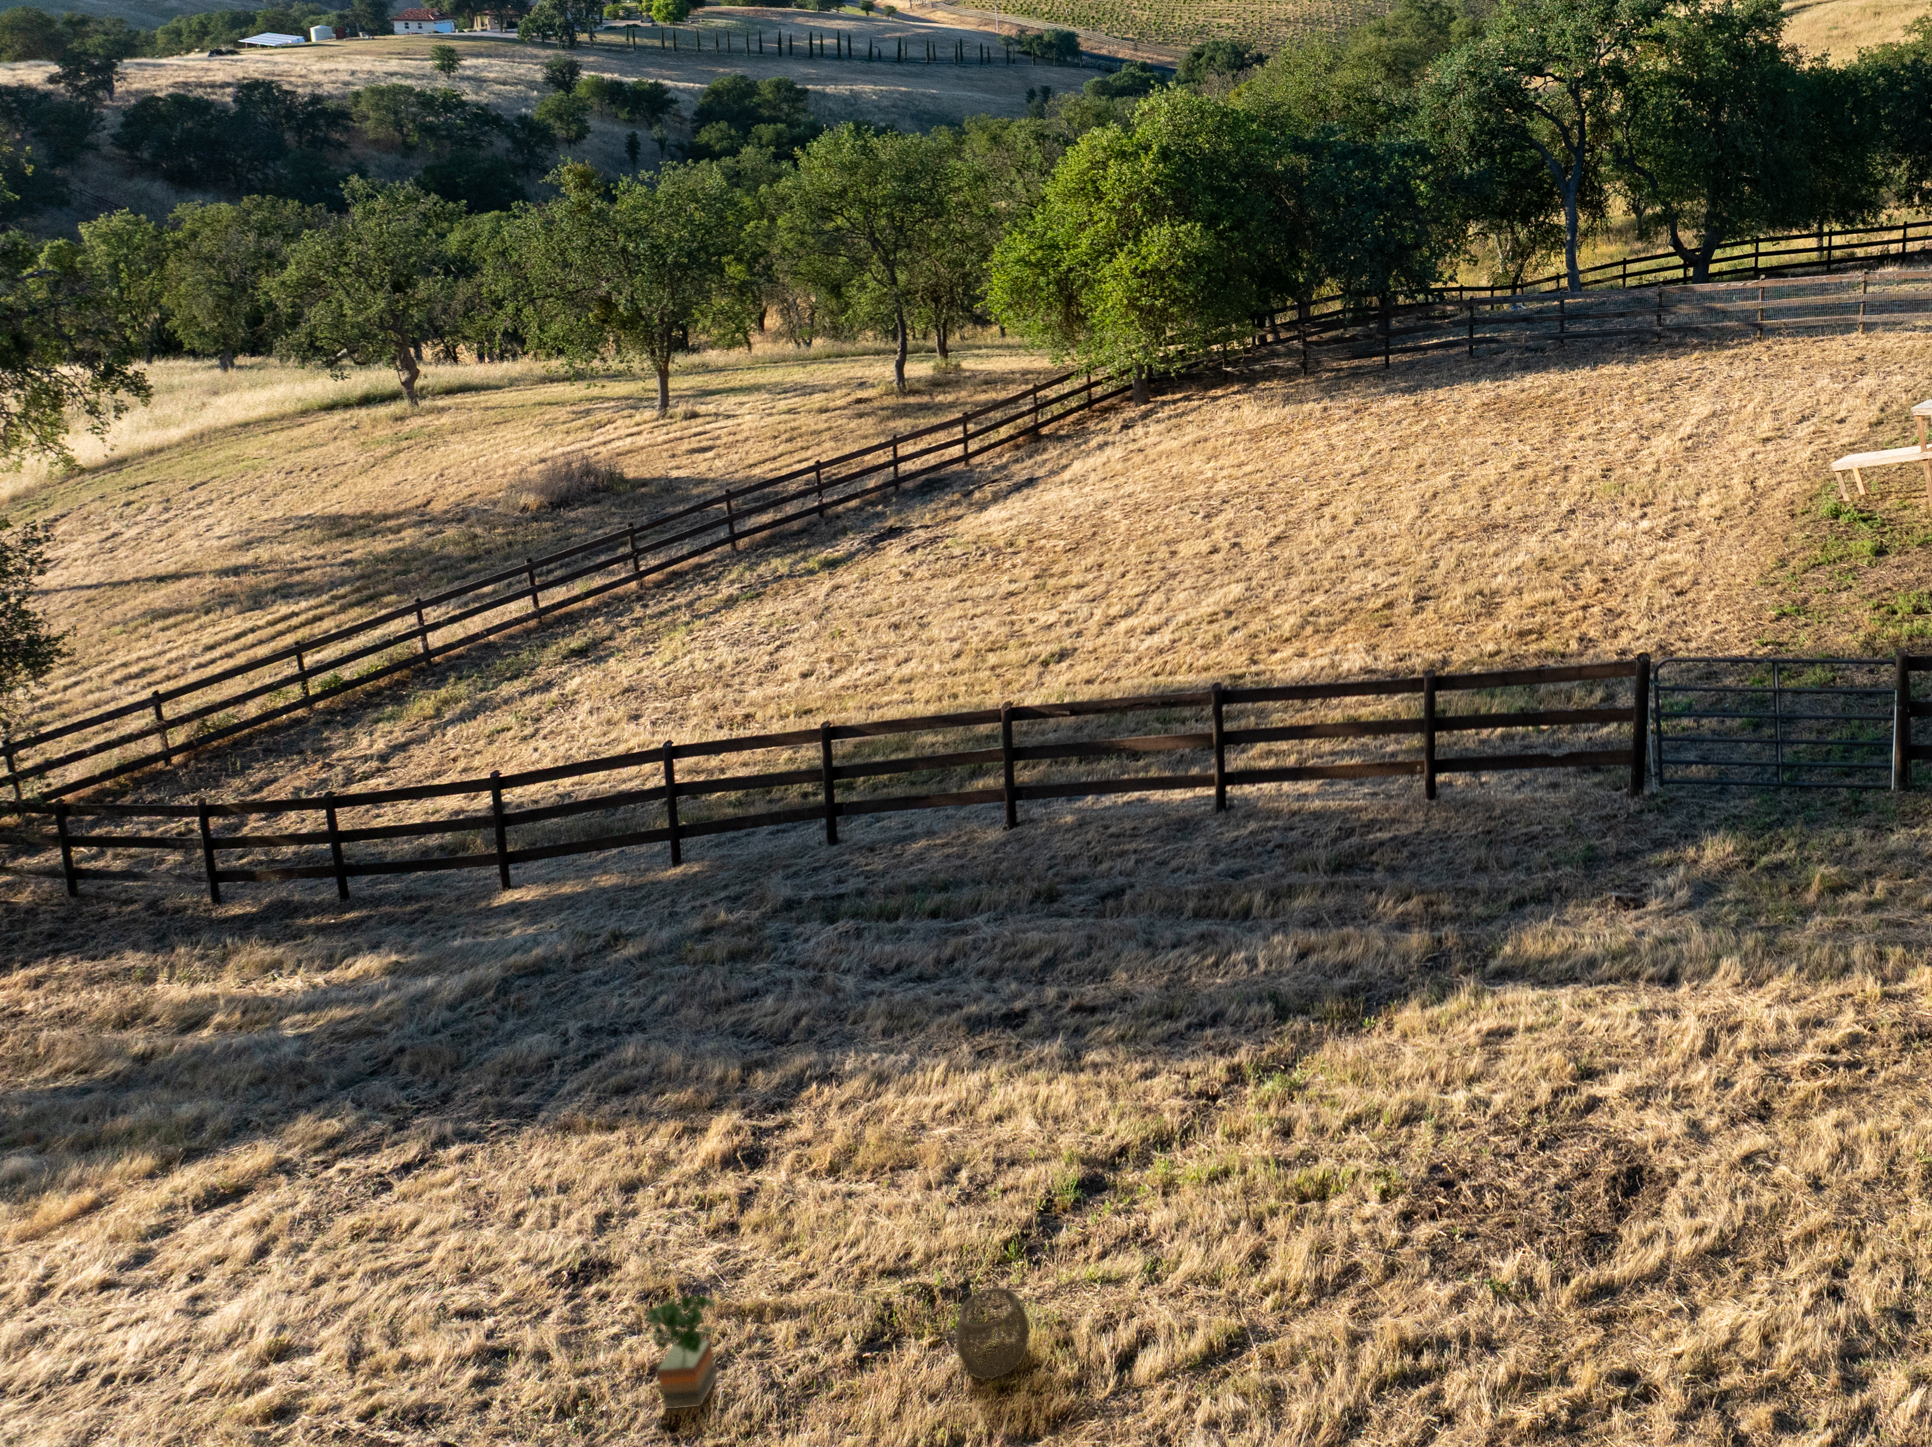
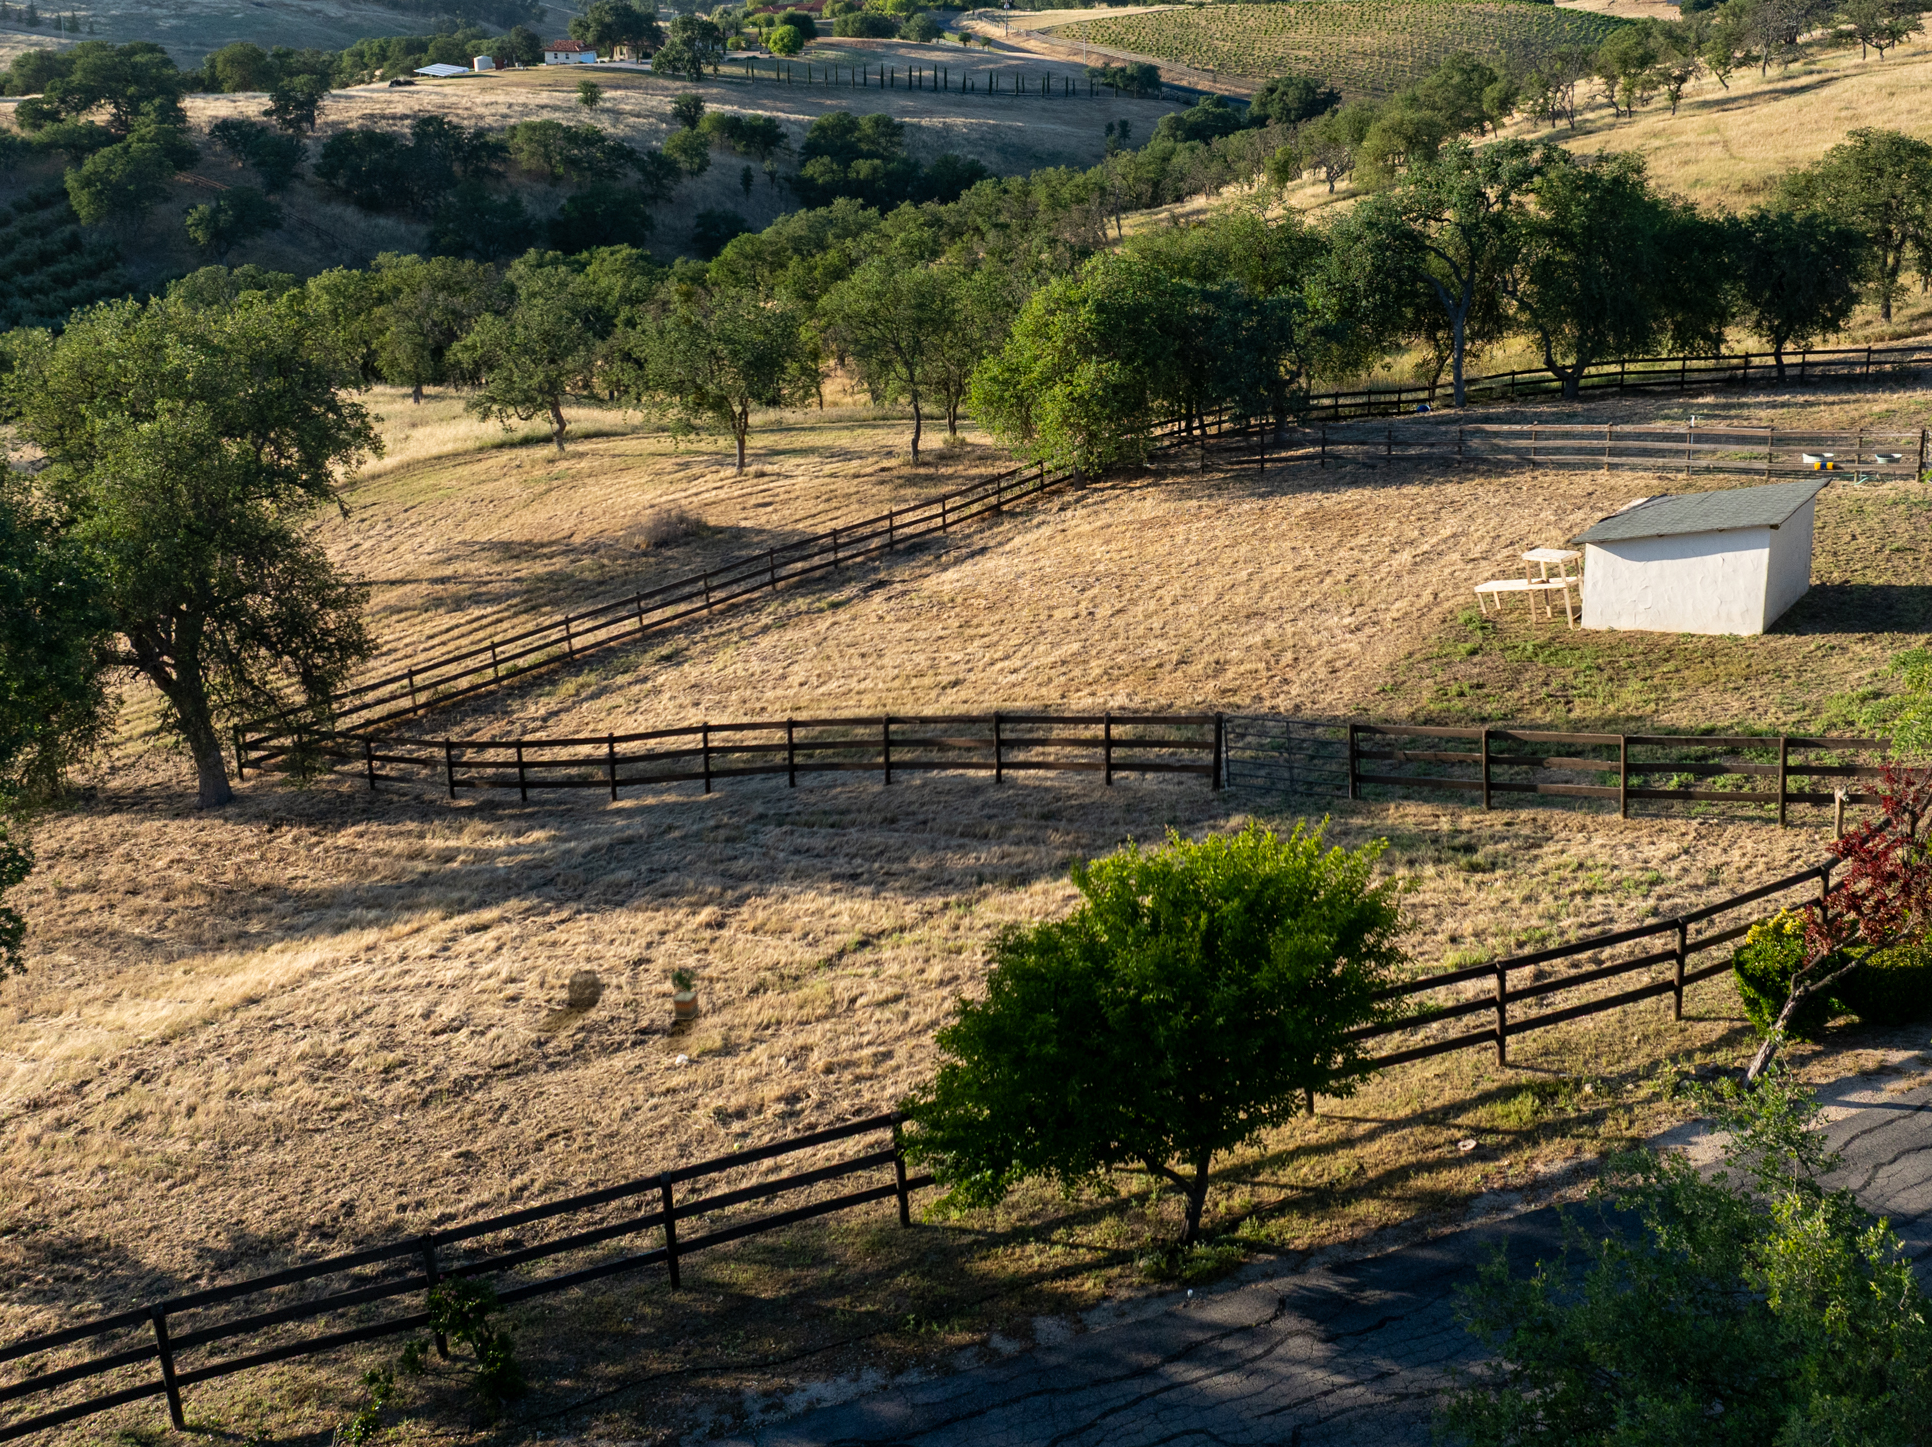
woven basket: present [956,1287,1030,1380] -> present [568,970,602,1007]

